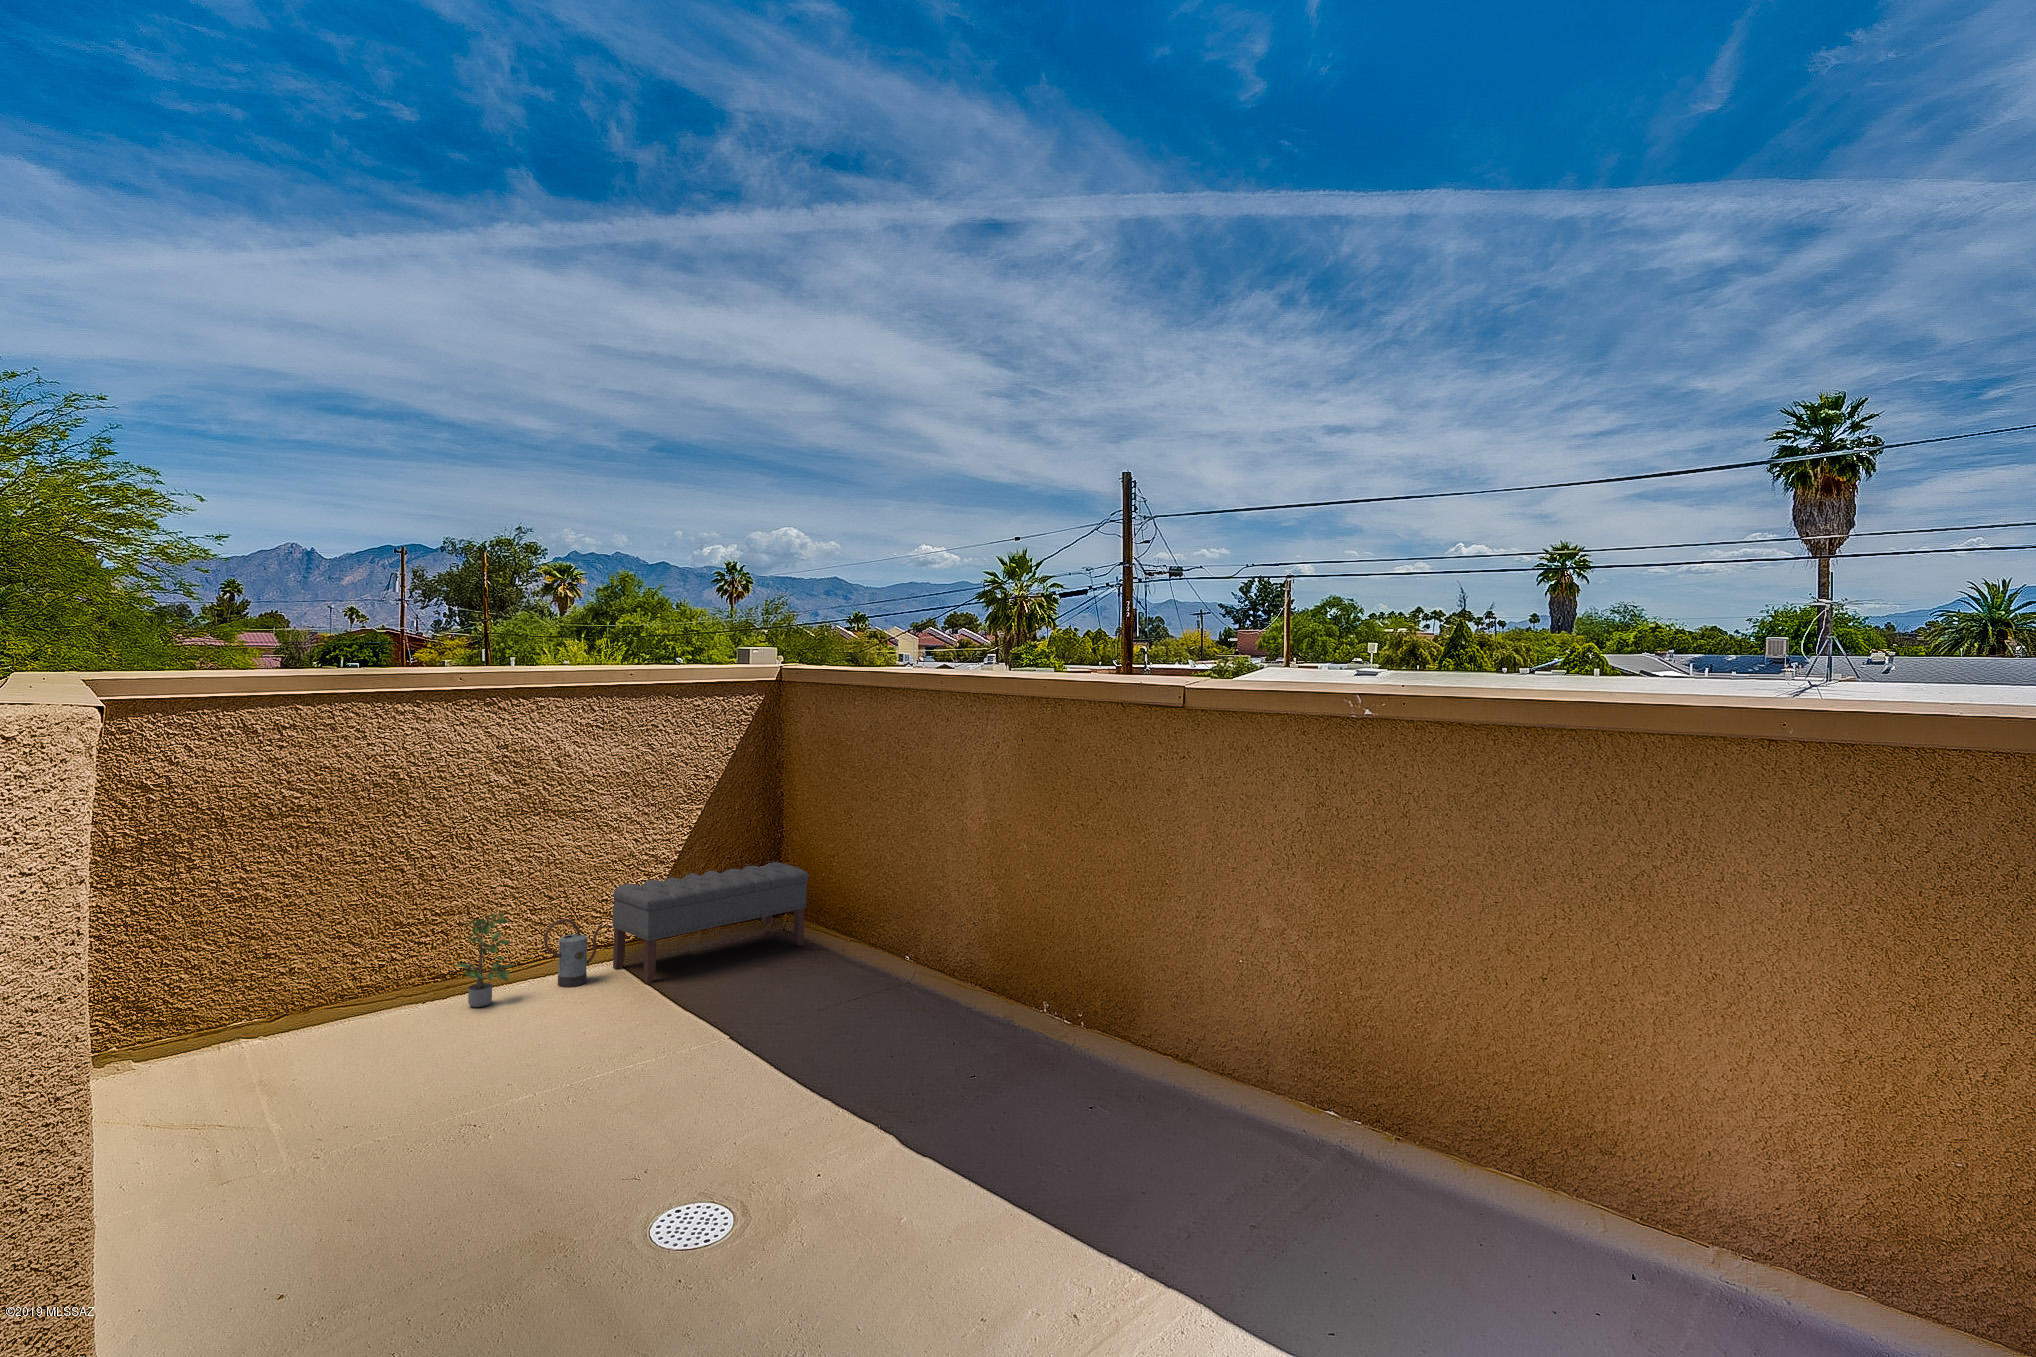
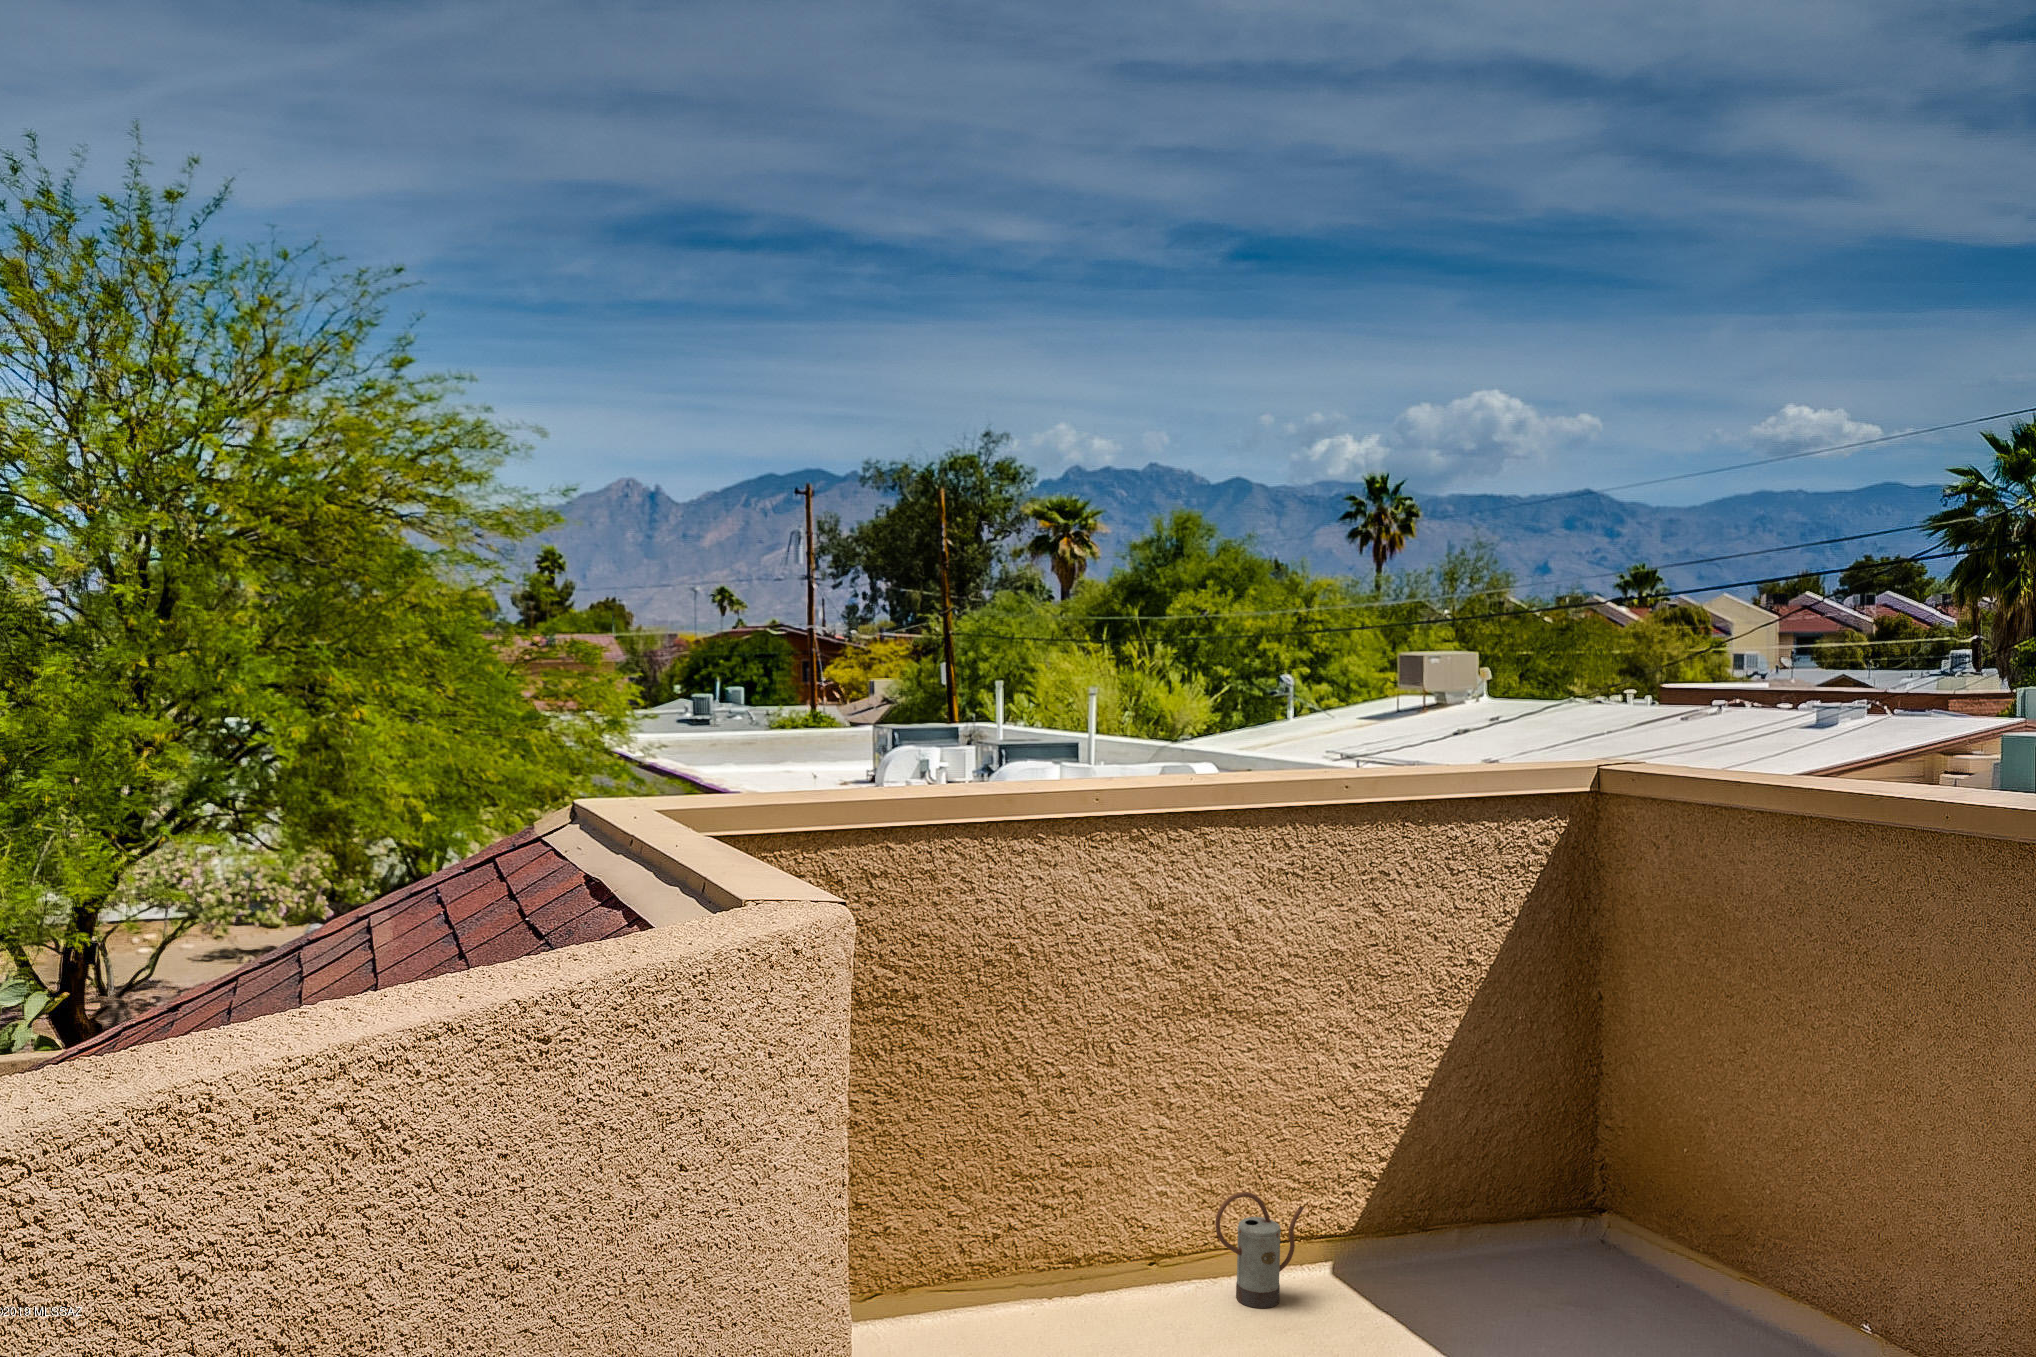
bench: present [613,861,809,983] -> none [1316,1120,1666,1329]
potted plant: present [457,913,515,1007] -> none [1093,1170,1178,1321]

